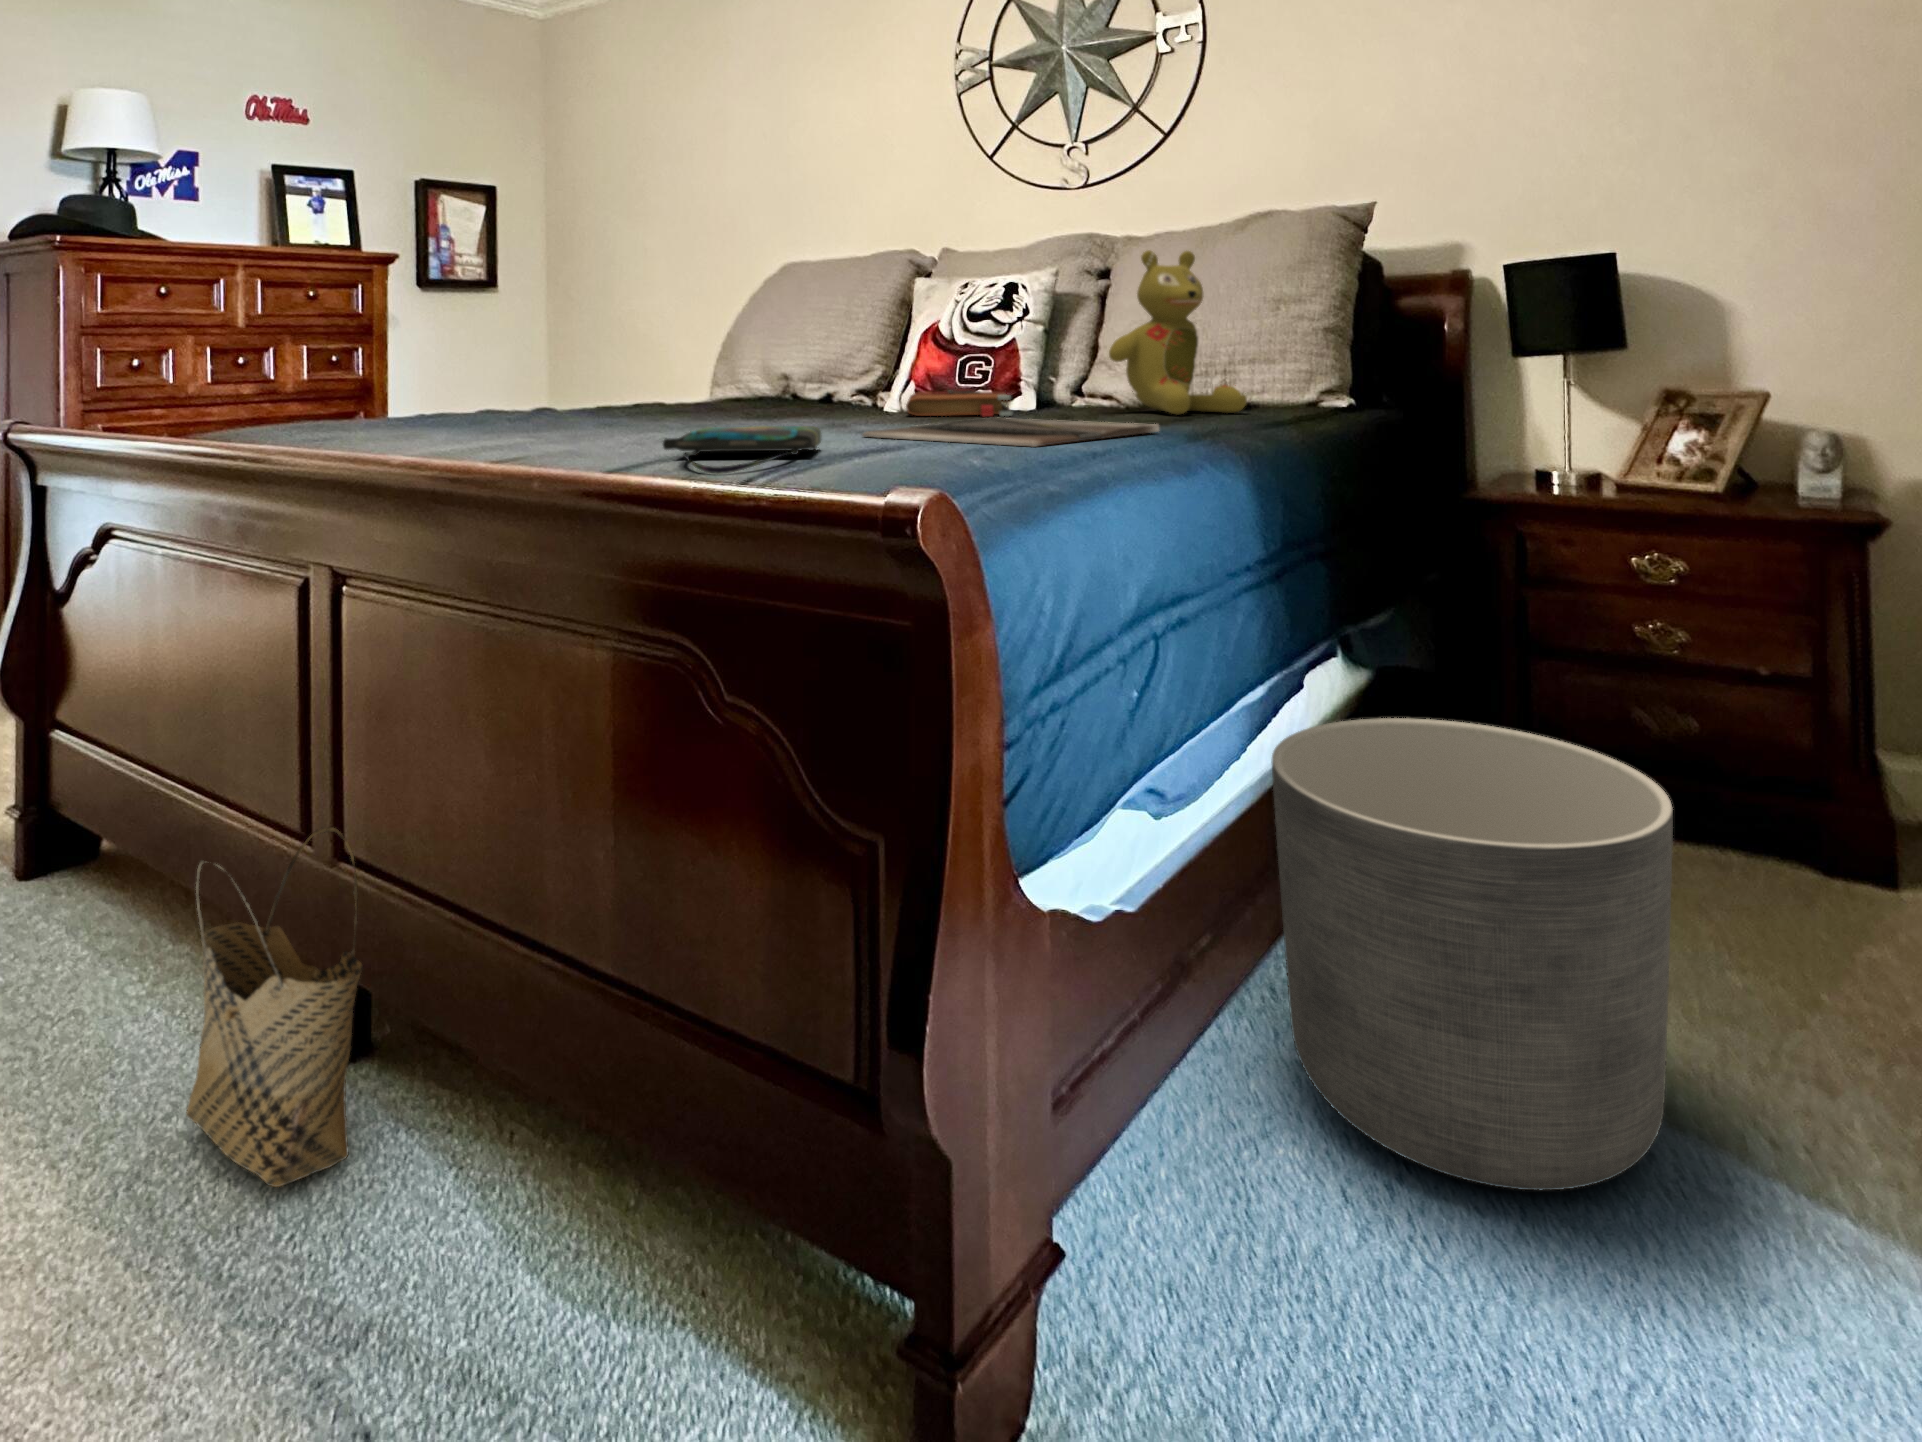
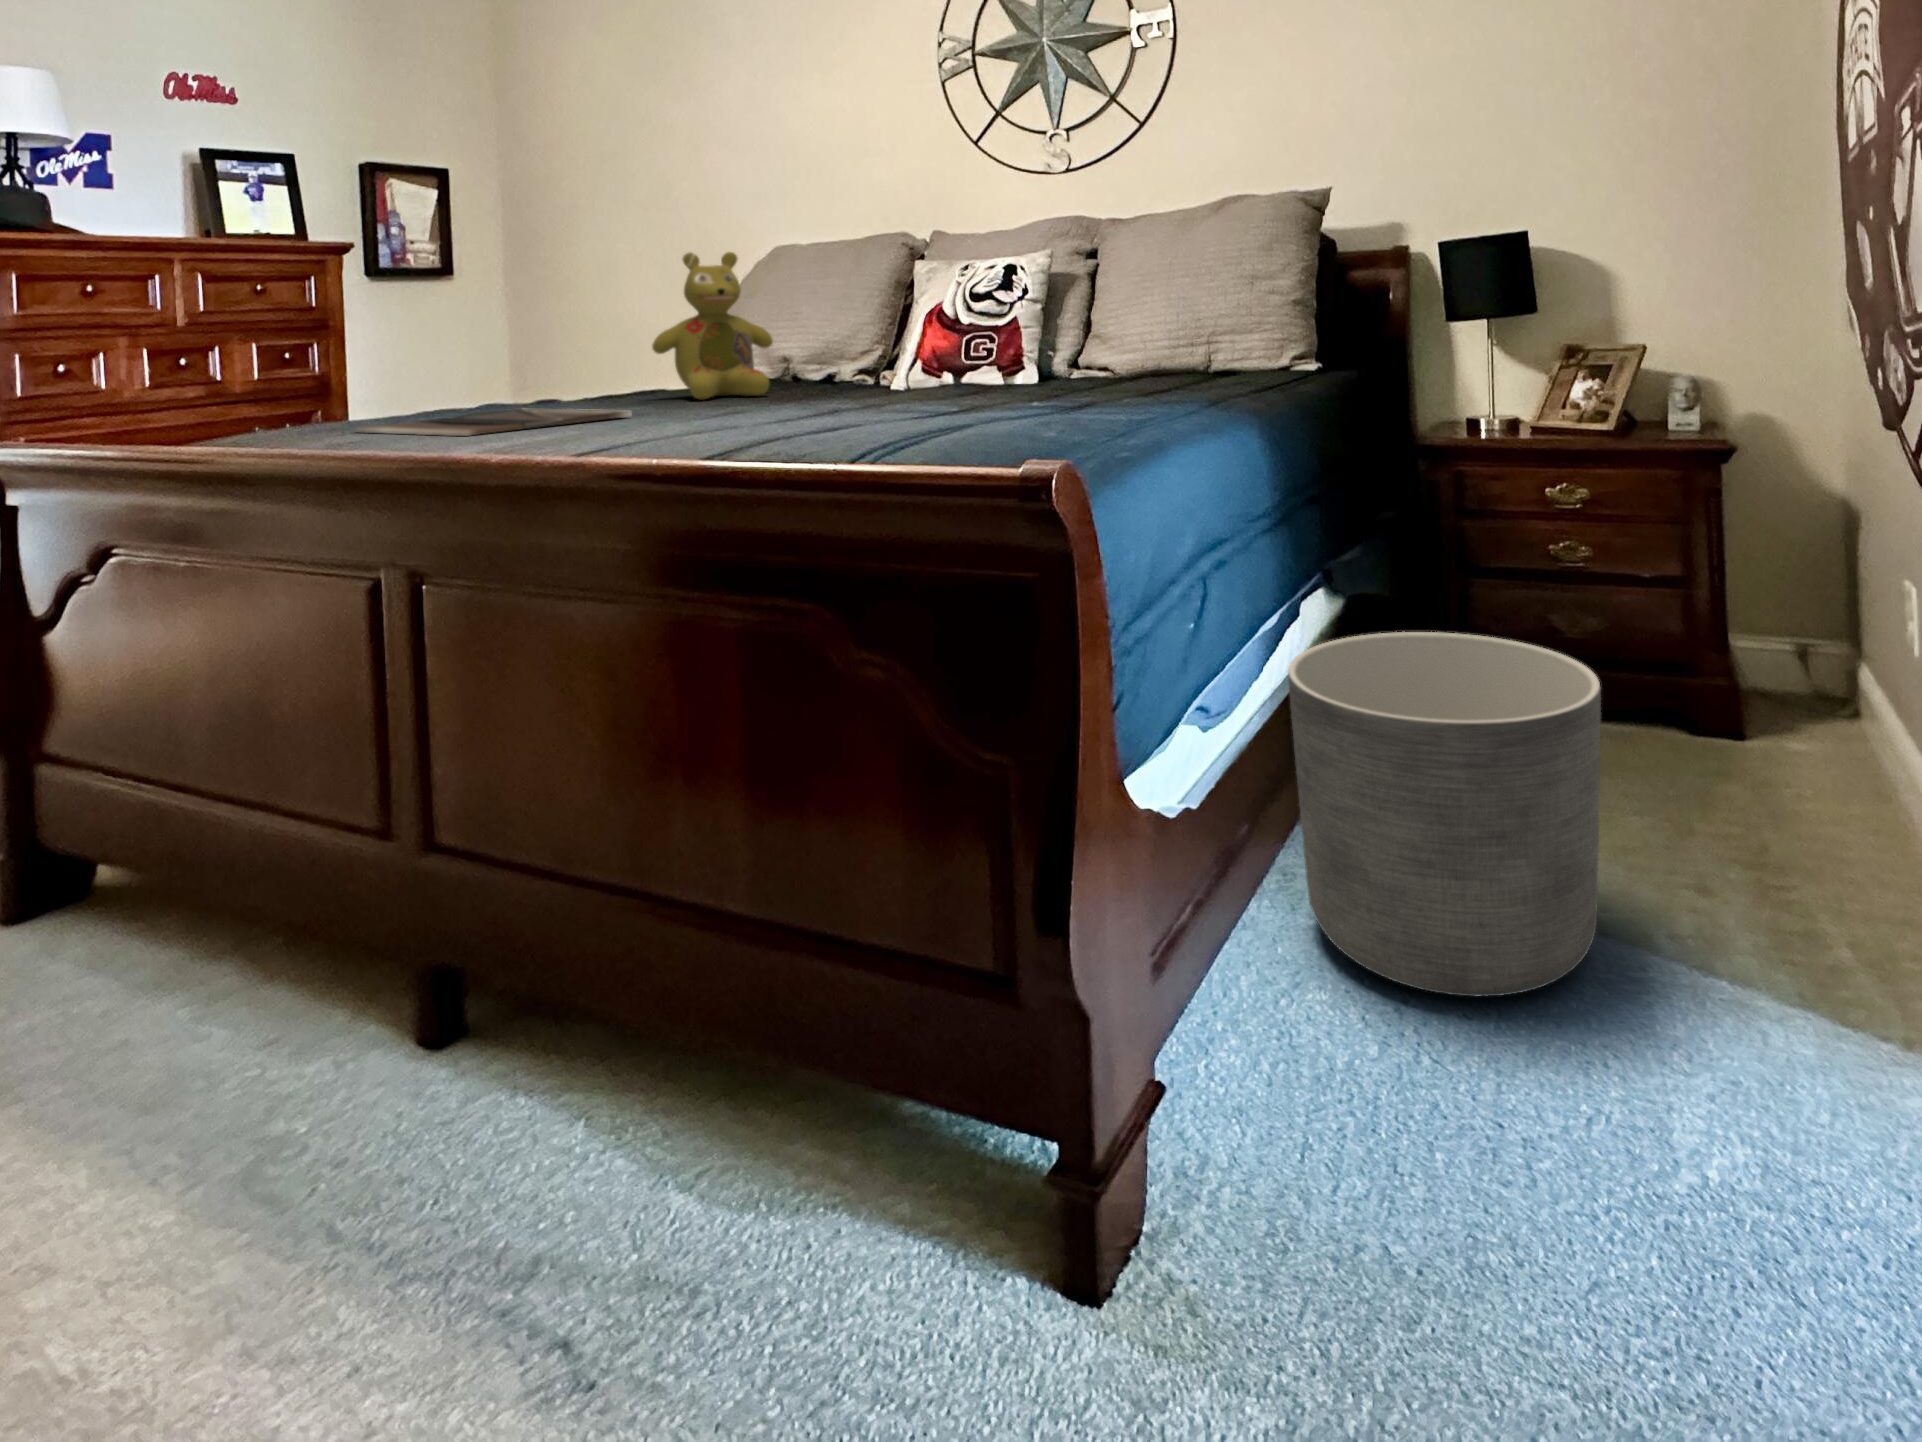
stuffed bear: present [1109,250,1247,415] -> present [652,252,773,400]
book: present [906,389,1013,417] -> none [917,365,1022,393]
laptop: present [862,418,1159,447] -> present [354,408,632,436]
tote bag: present [663,426,821,474] -> none [742,408,891,455]
woven basket: present [186,827,363,1187] -> none [292,817,481,1159]

